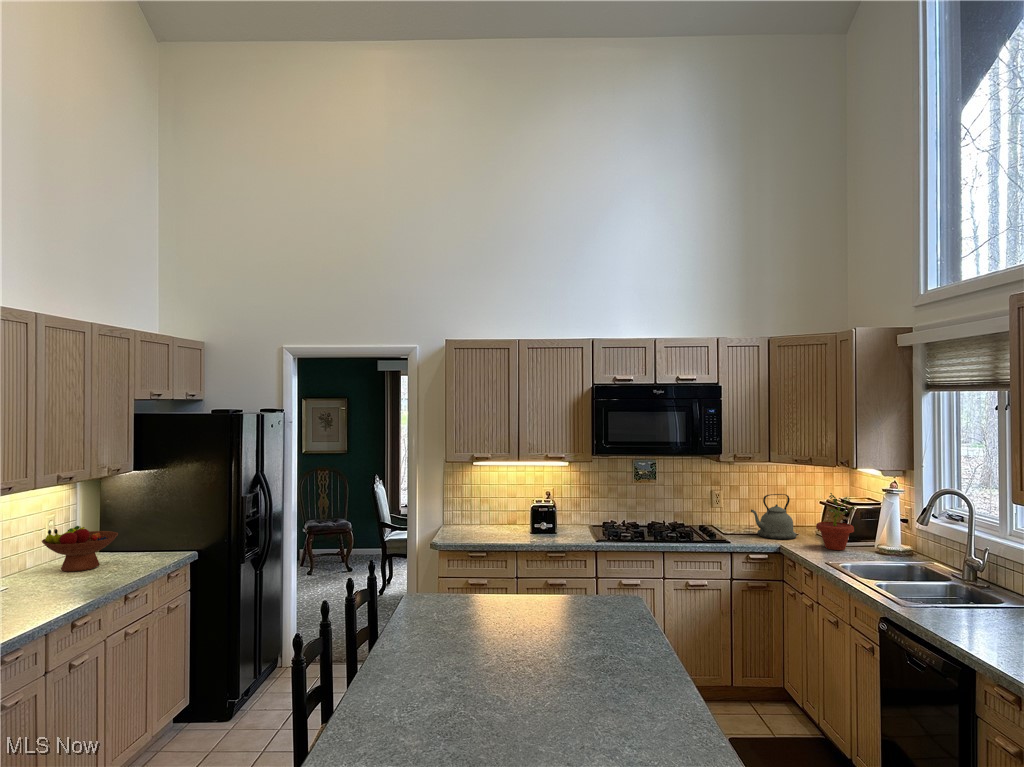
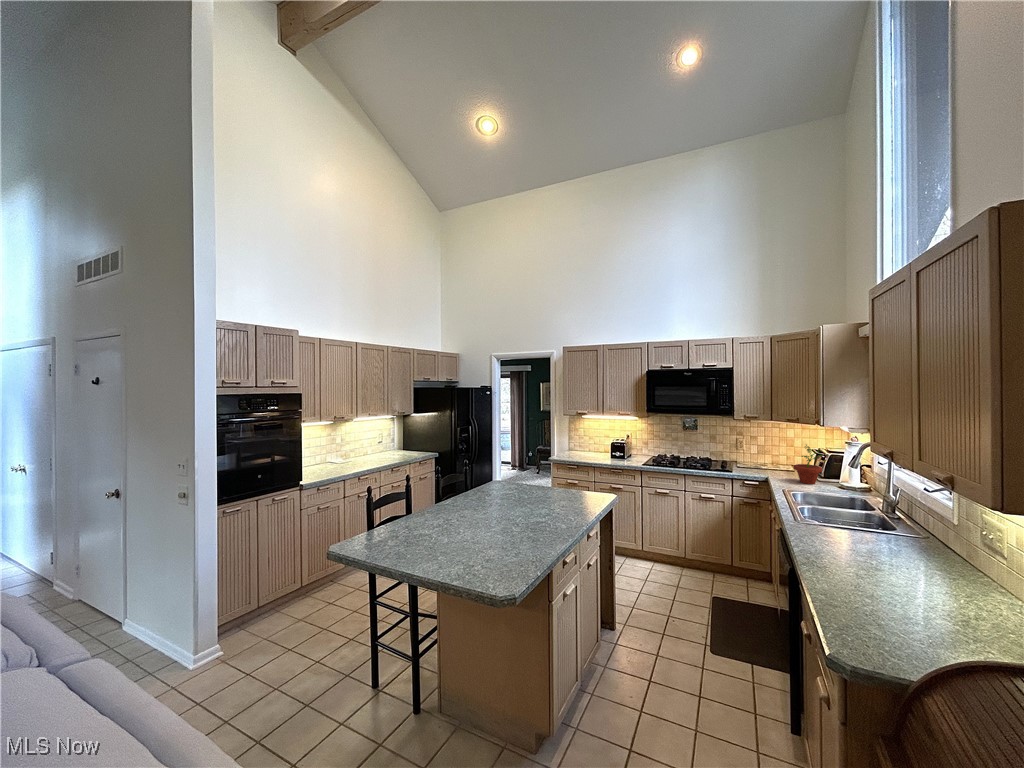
kettle: present [751,494,797,539] -> none [752,443,789,474]
fruit bowl: present [42,526,118,572] -> none [376,439,406,459]

